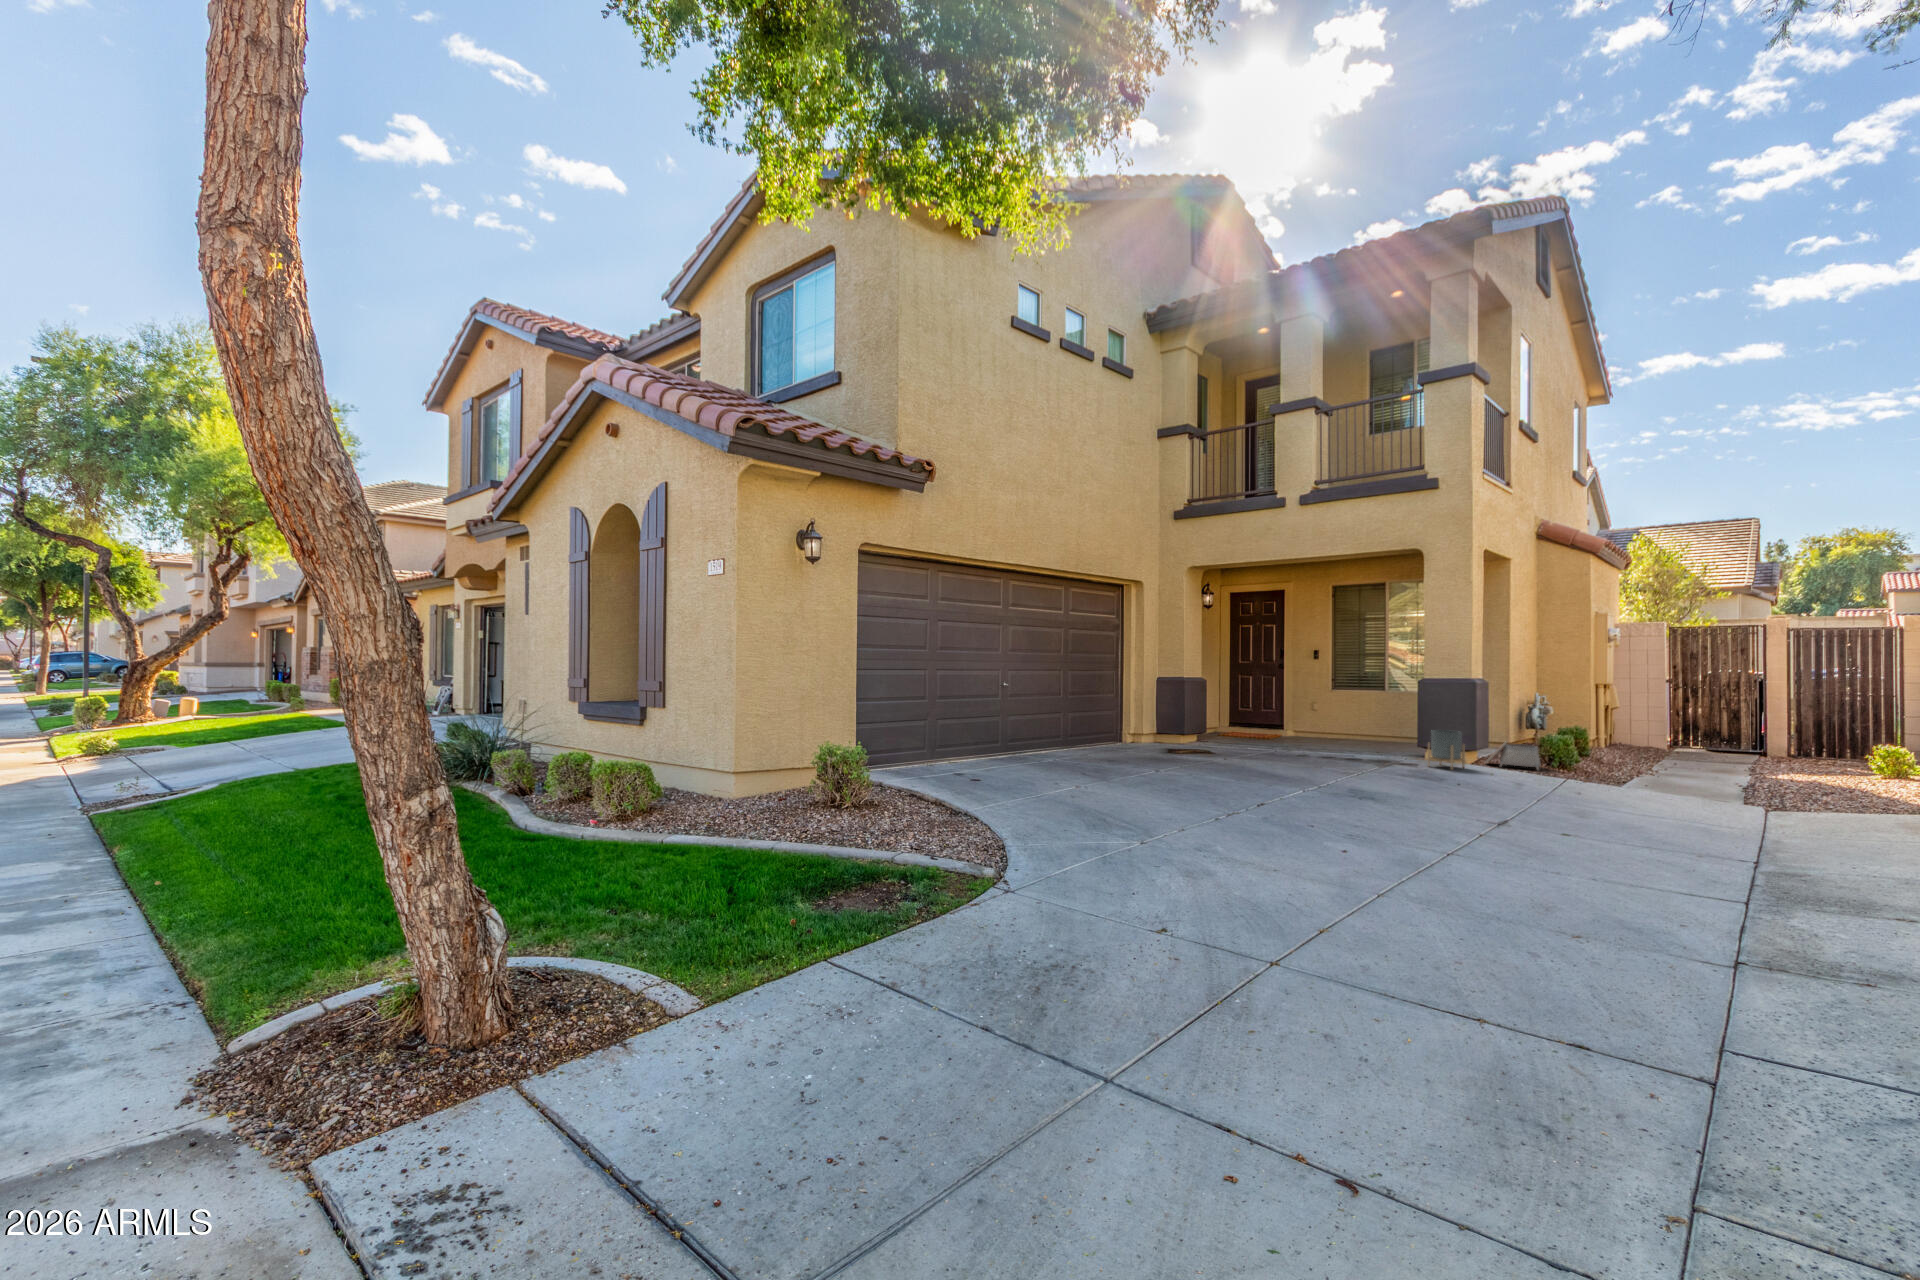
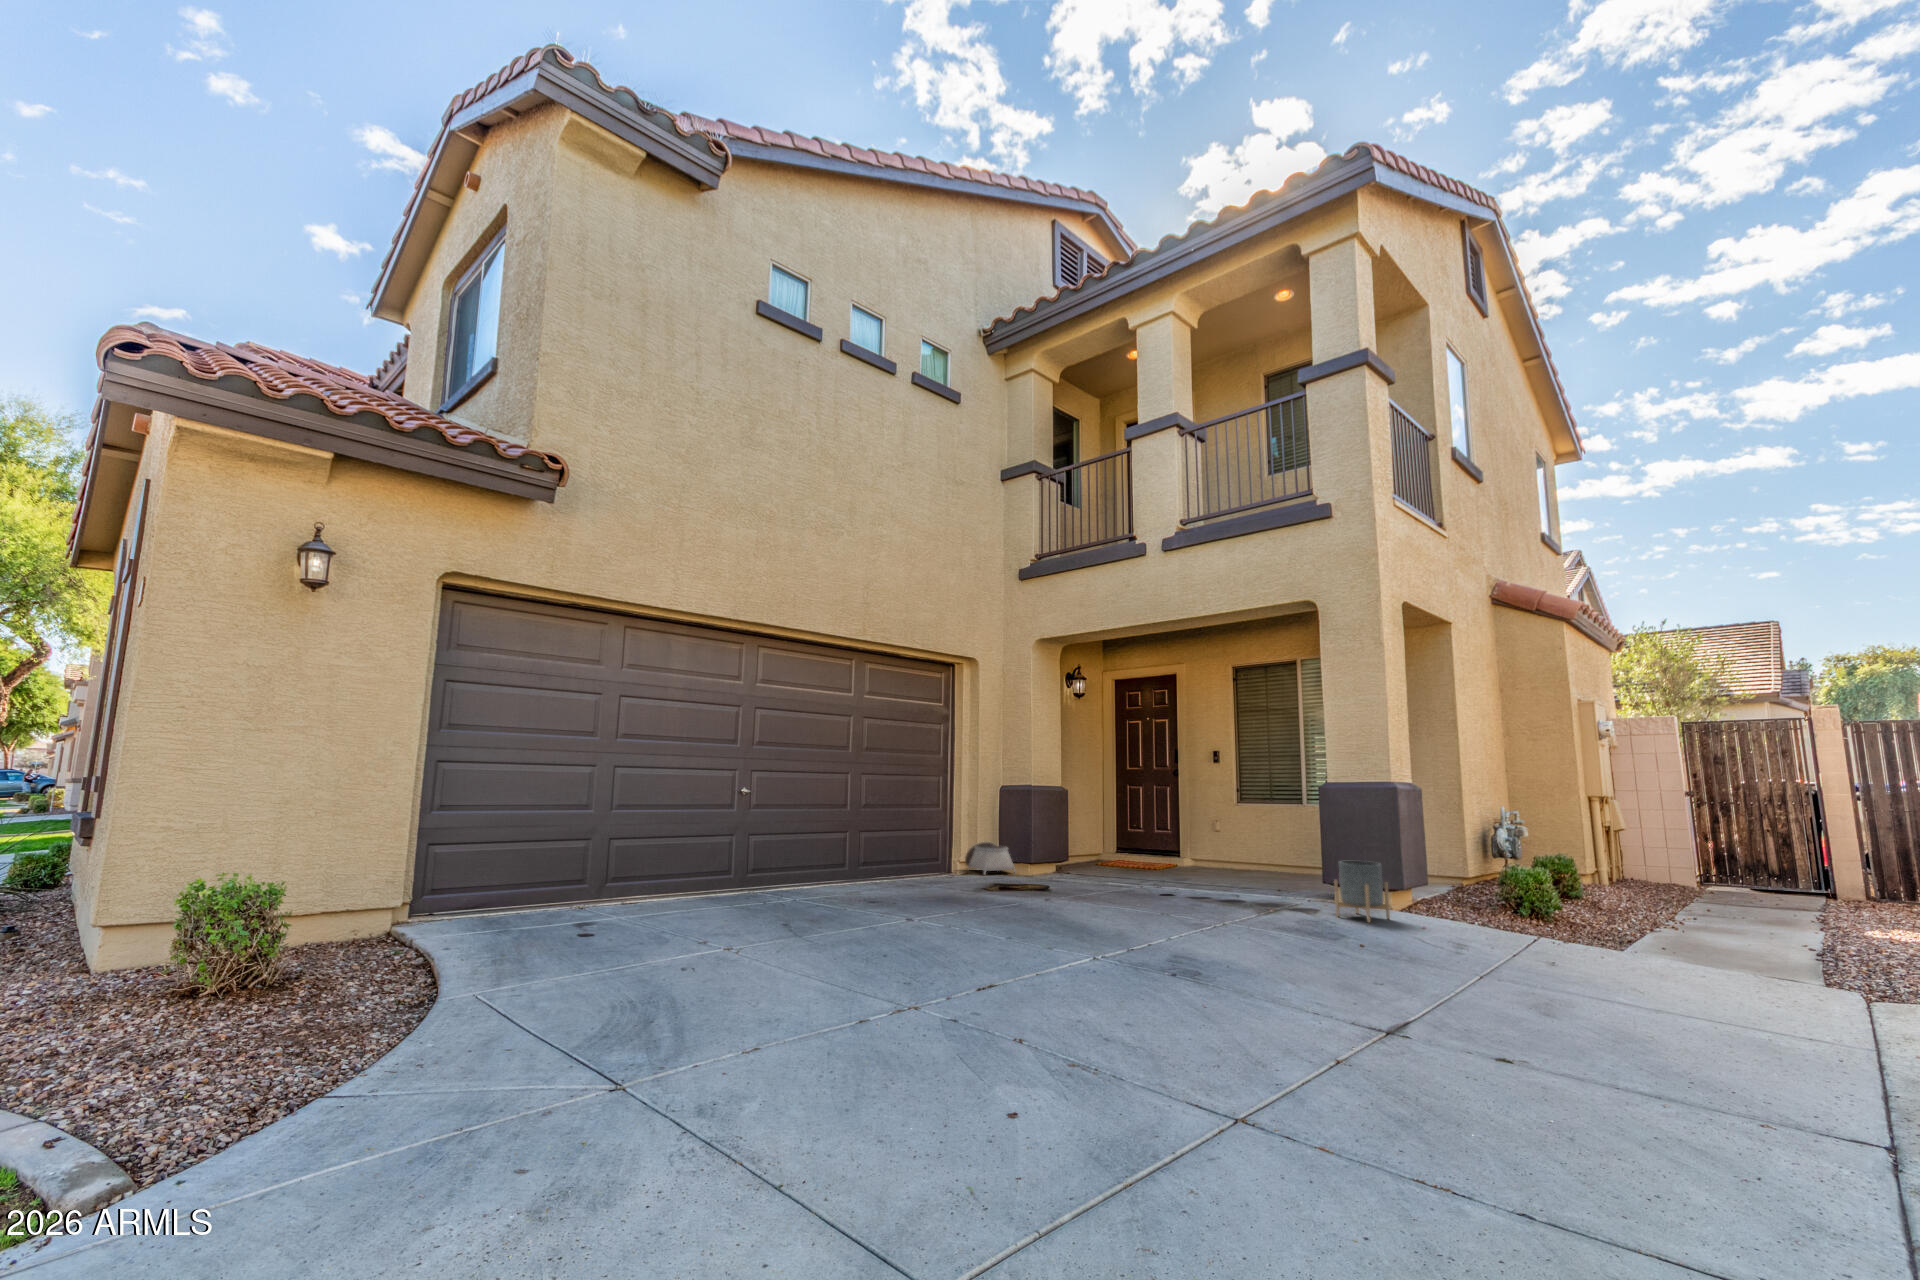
basket: present [1487,742,1540,770] -> present [965,841,1016,874]

